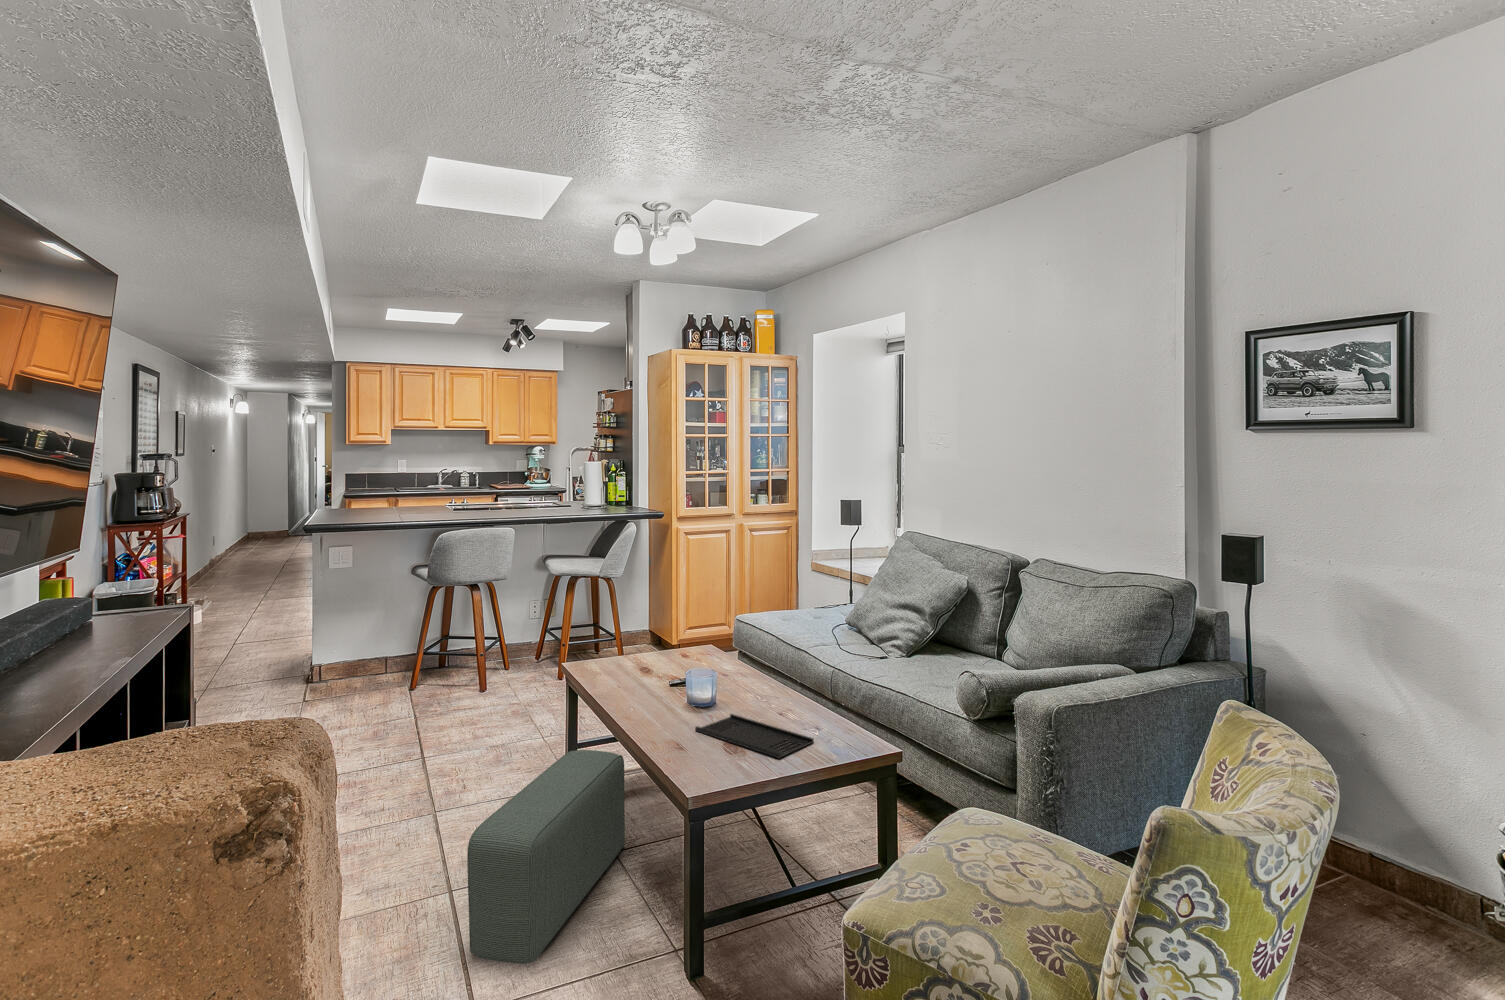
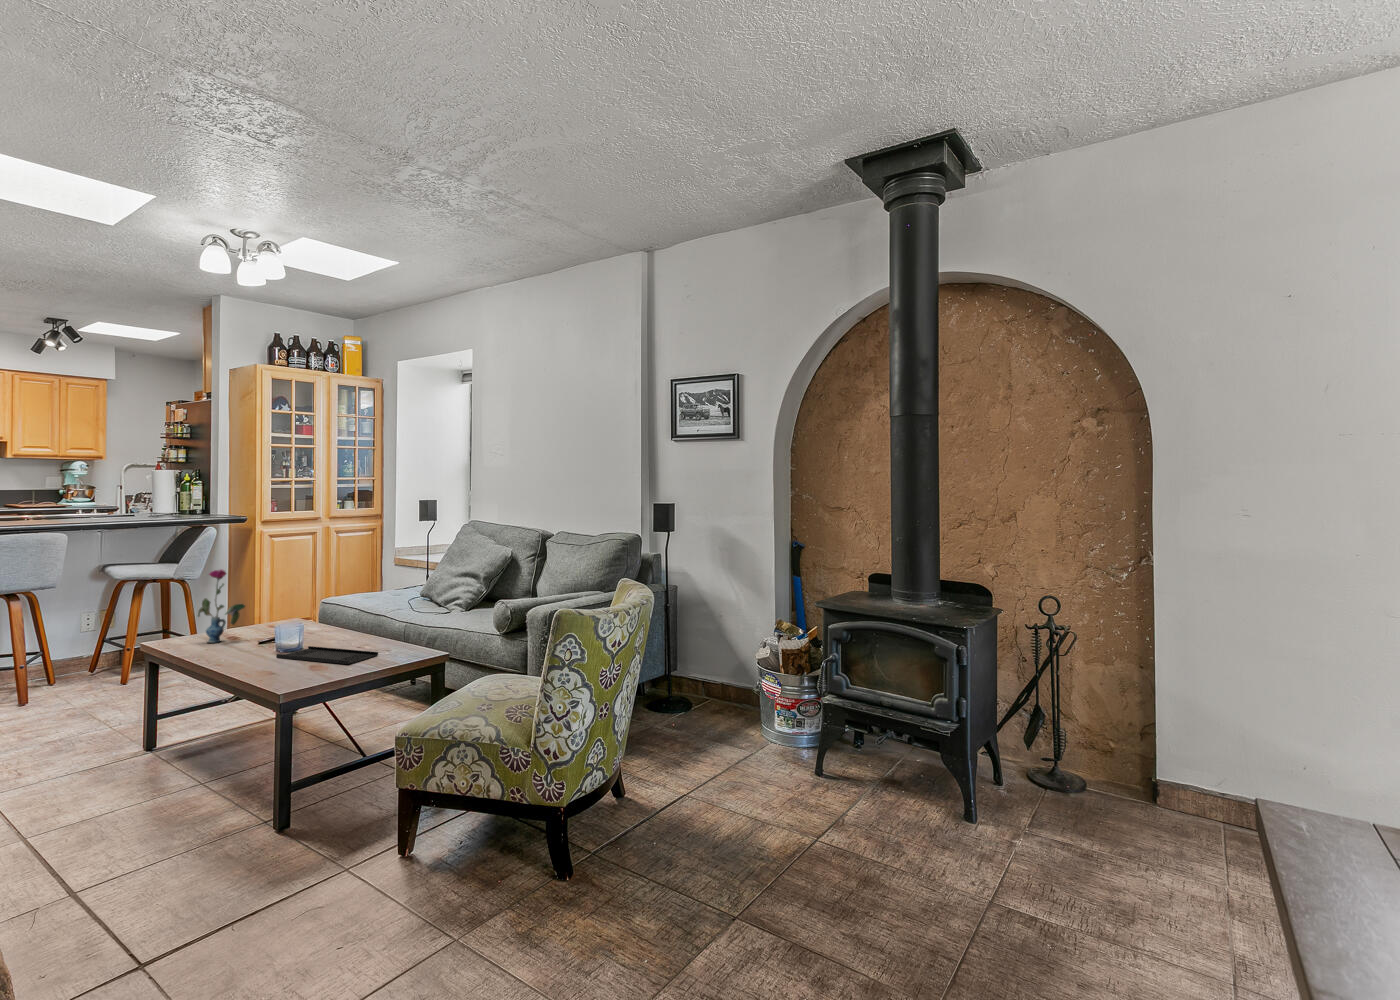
vase: none [614,606,662,692] -> present [198,569,245,643]
pouf: present [467,750,625,964] -> none [51,690,207,849]

